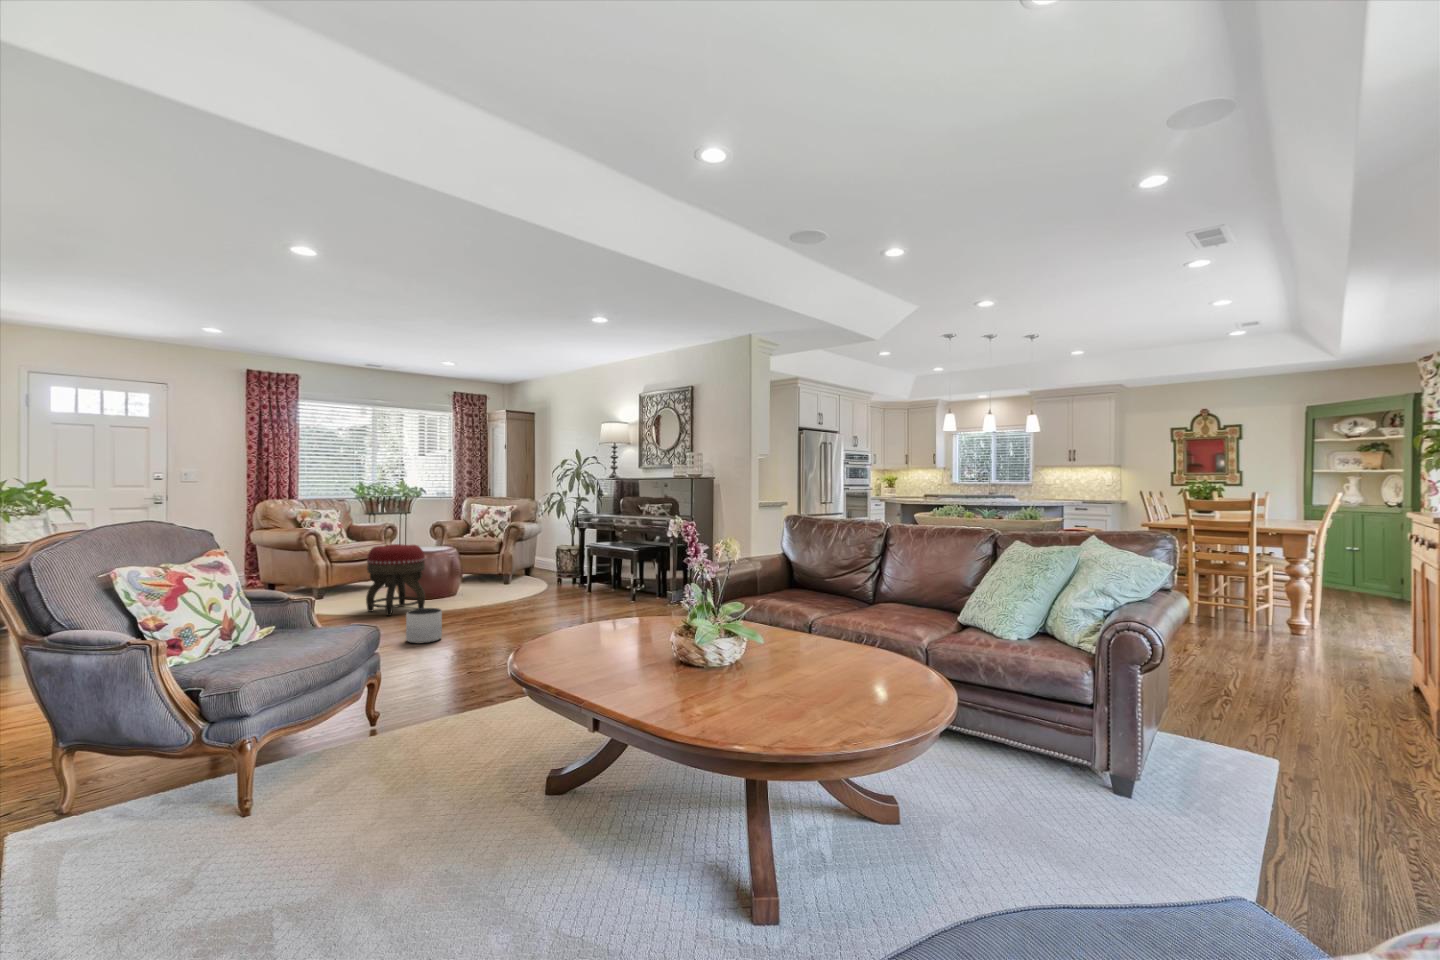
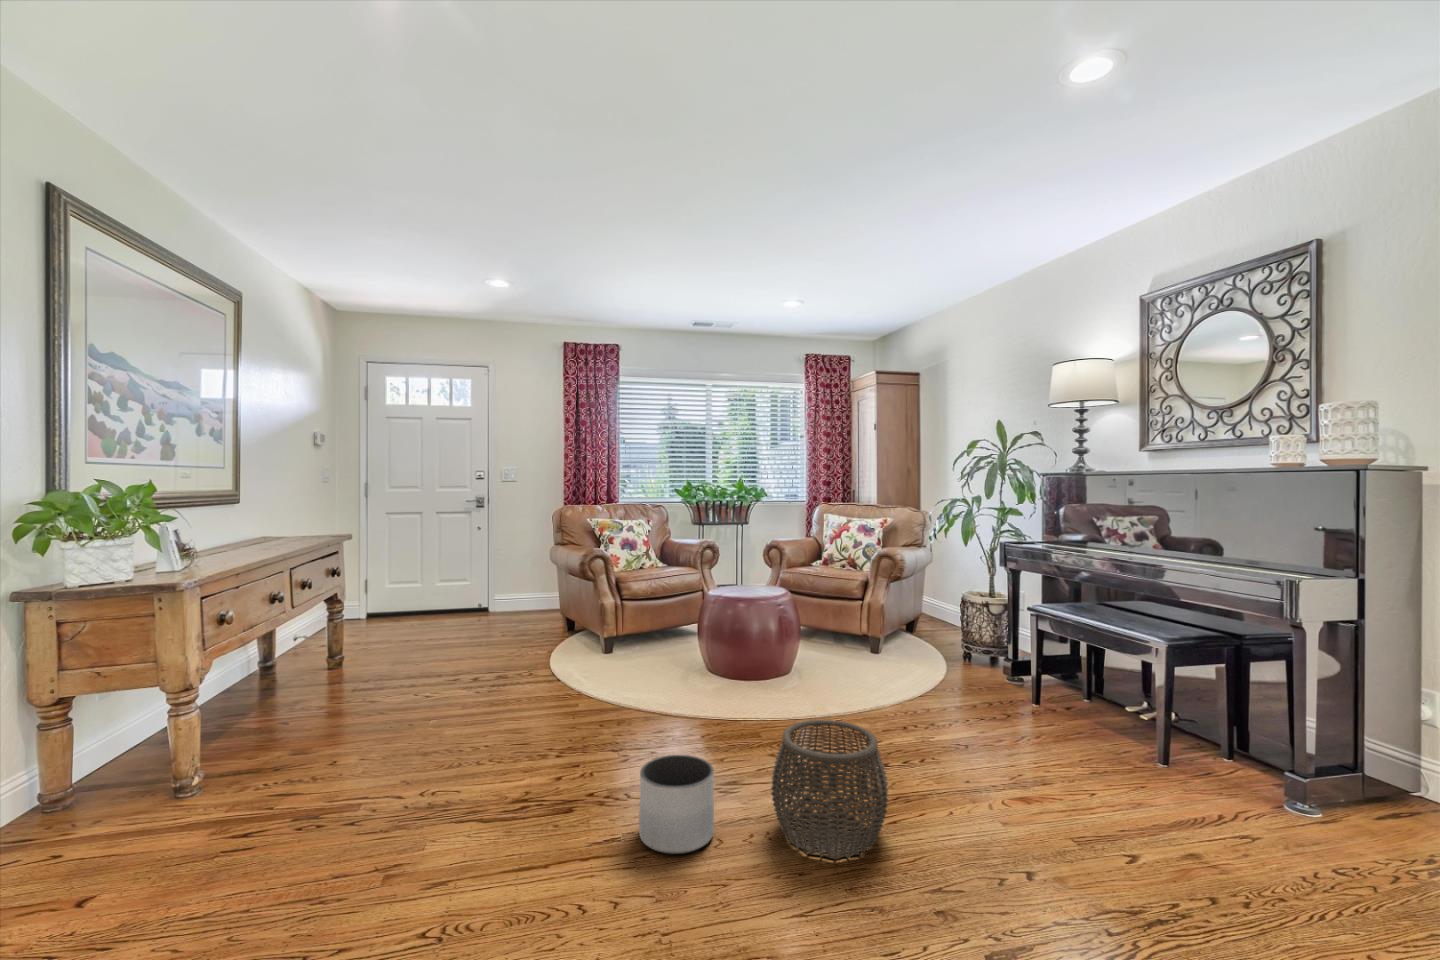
footstool: present [366,544,425,616] -> none [638,586,729,718]
woven basket: none [467,587,518,636] -> present [771,720,888,860]

